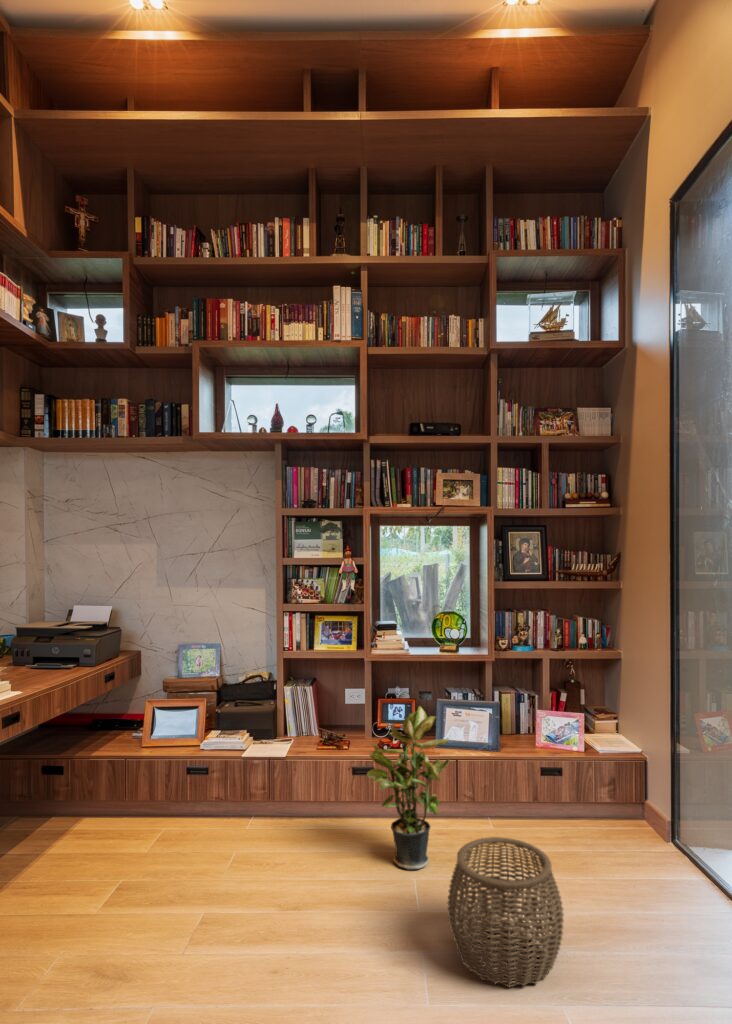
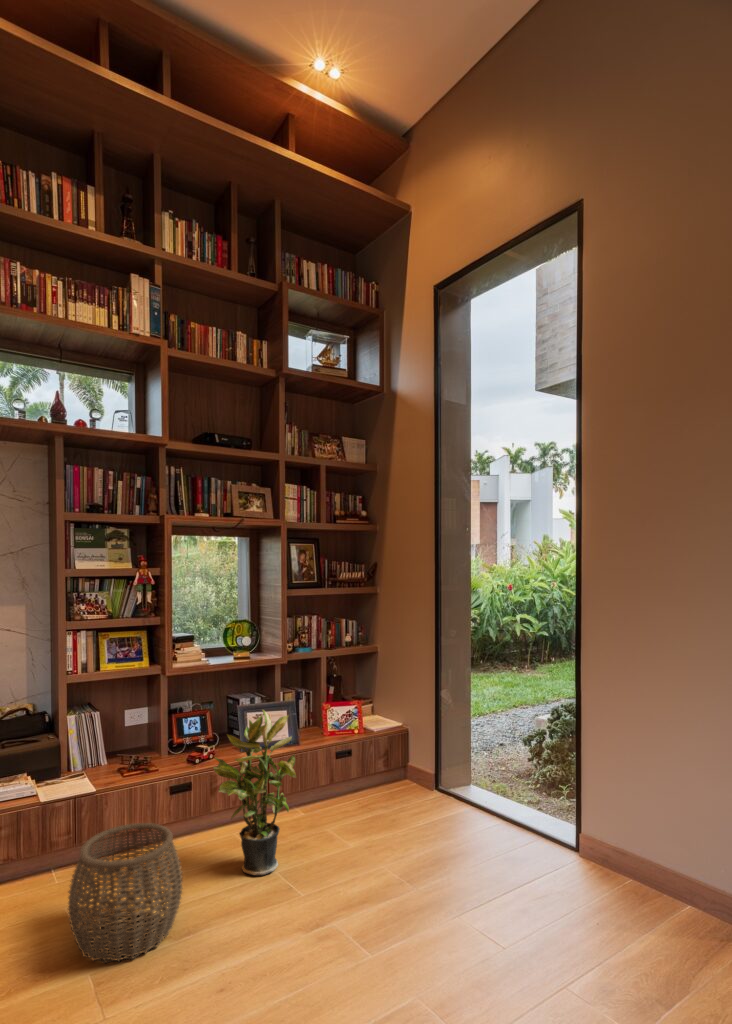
woven basket: present [447,837,564,987] -> present [68,823,182,963]

